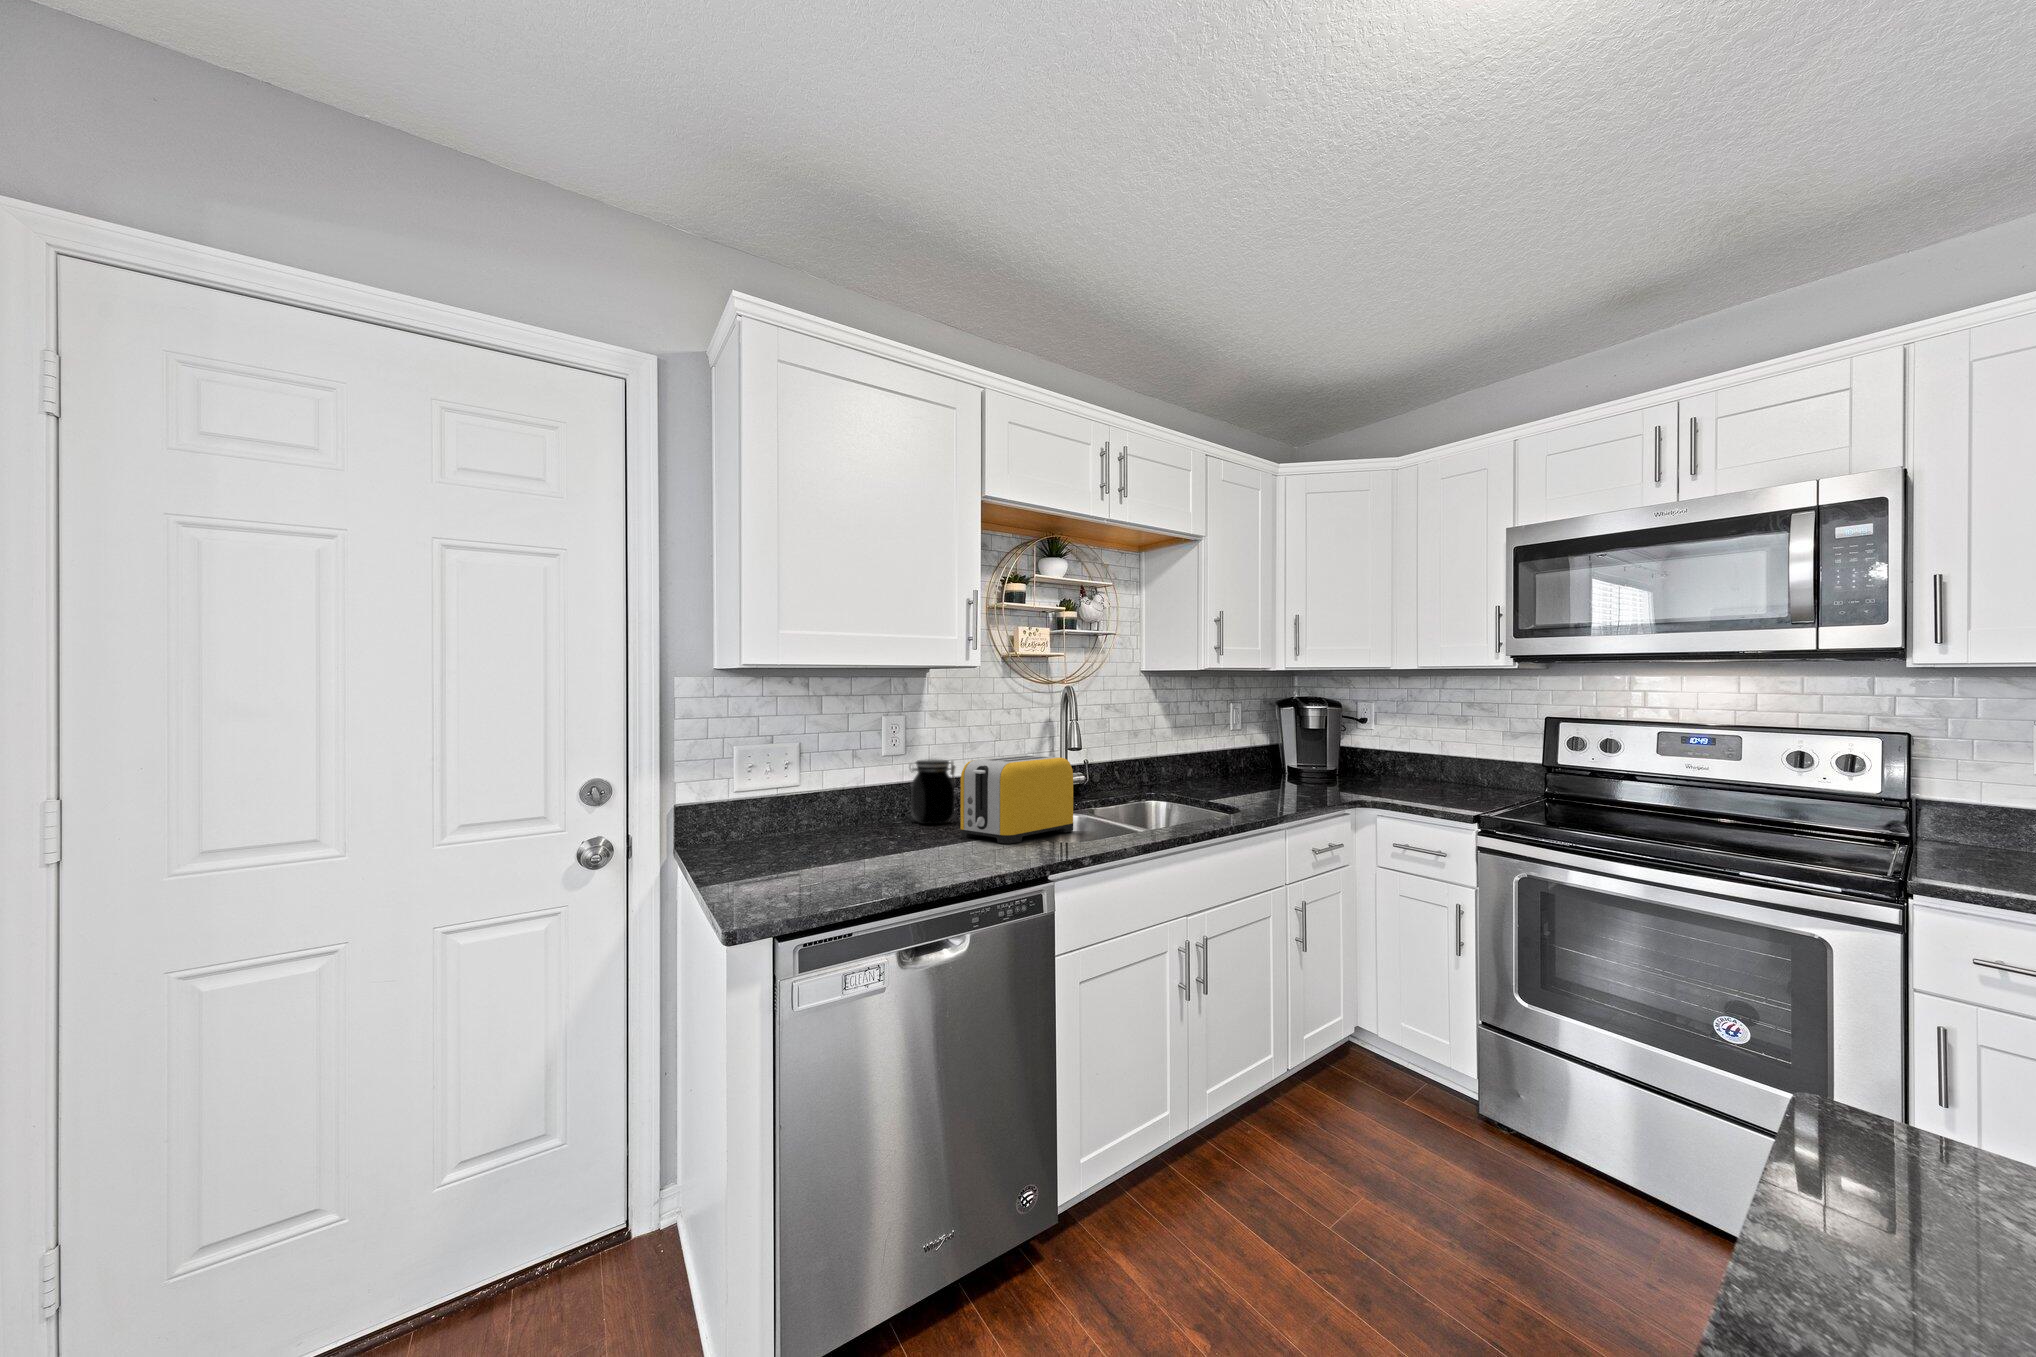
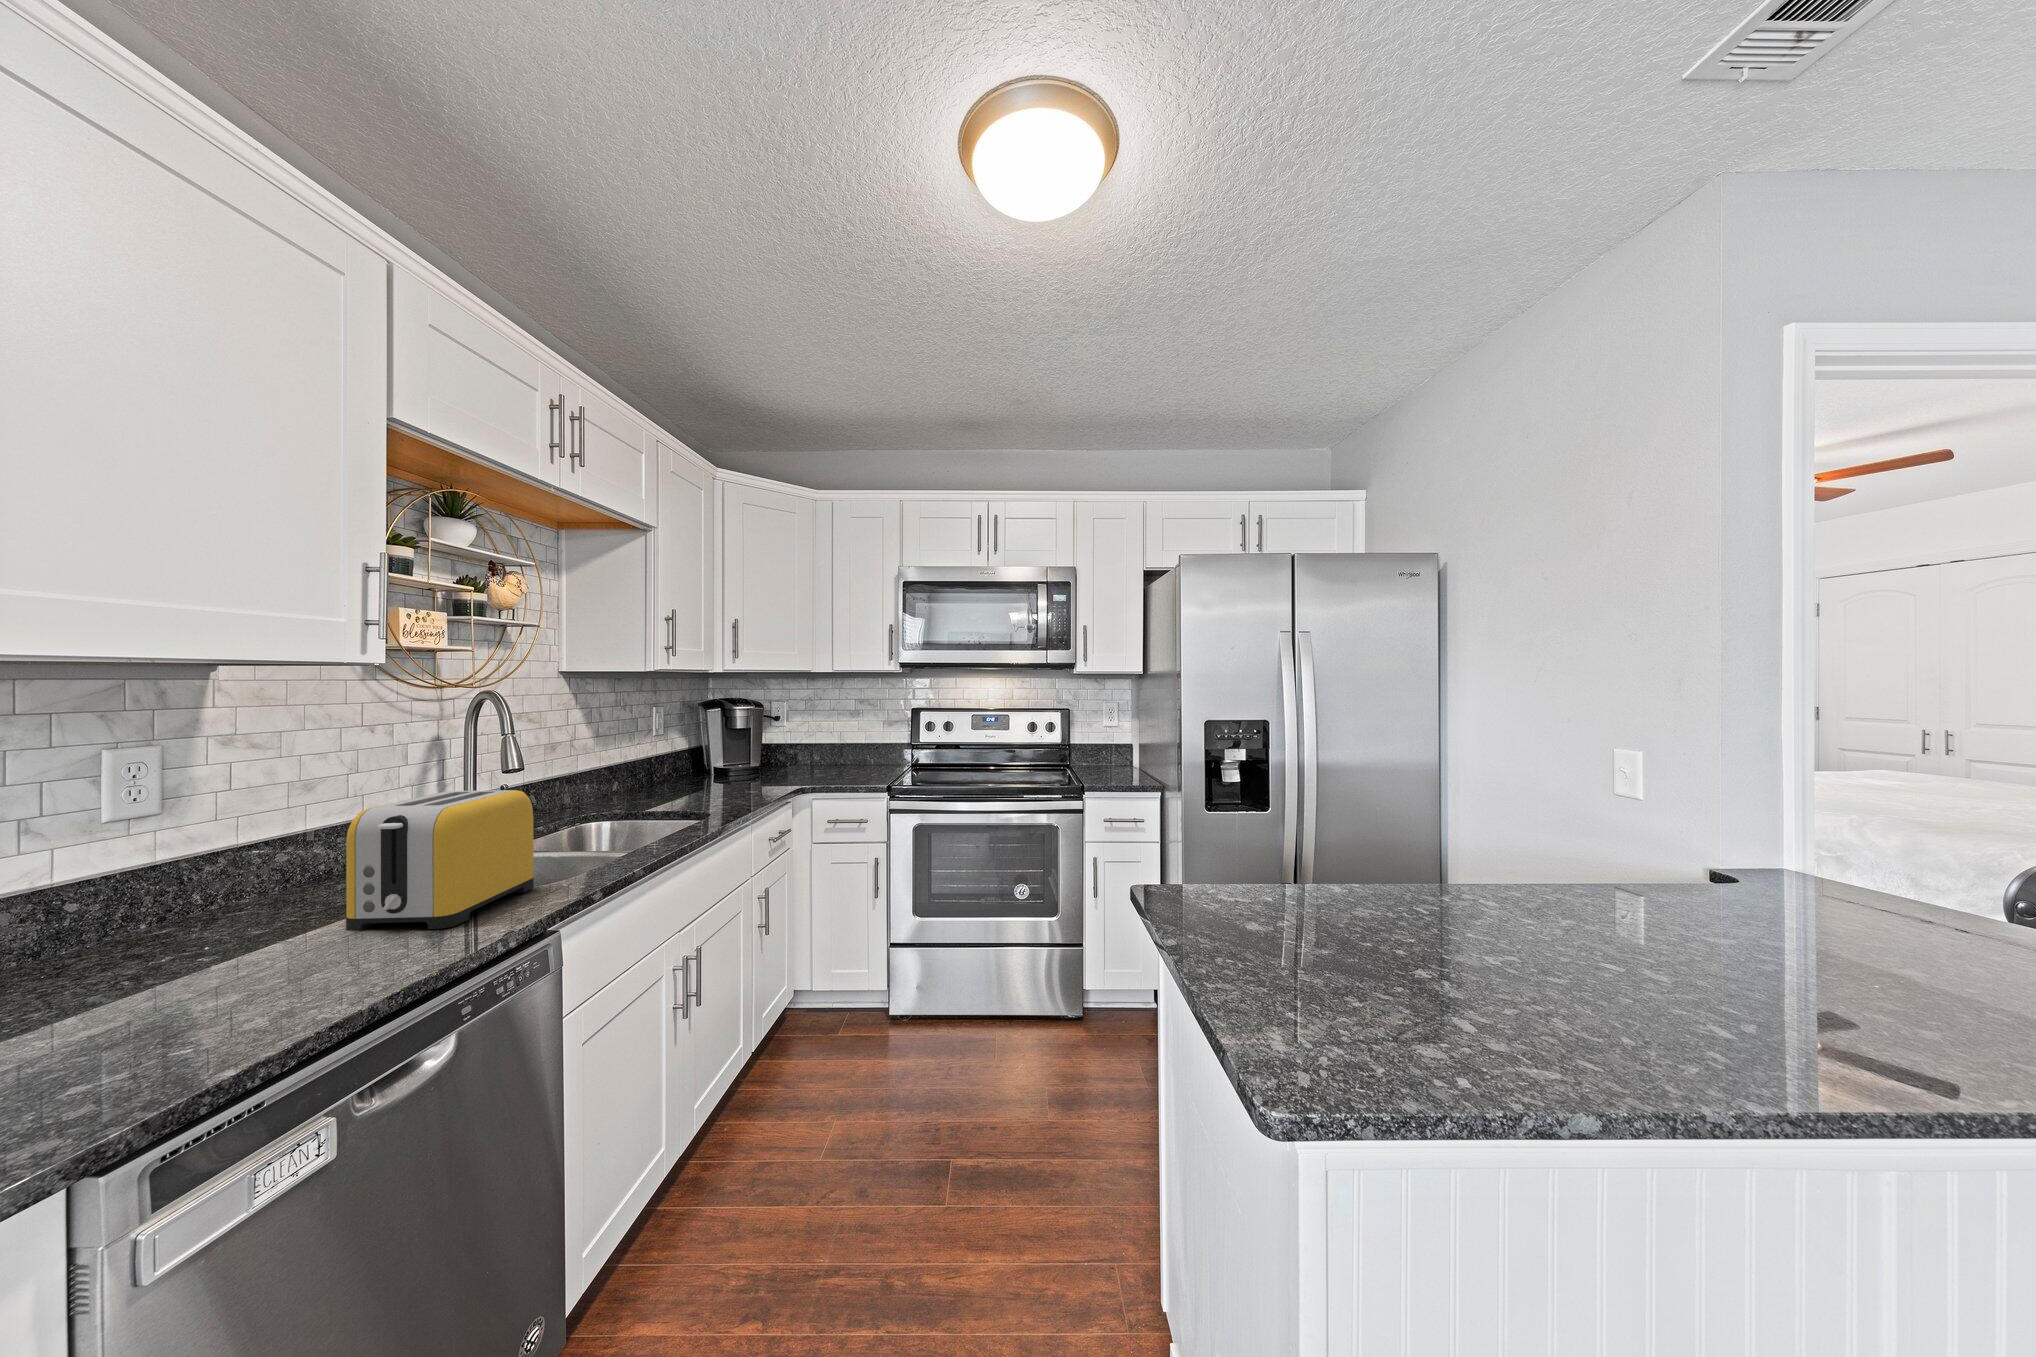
jar: present [910,759,955,824] -> none [215,809,315,919]

